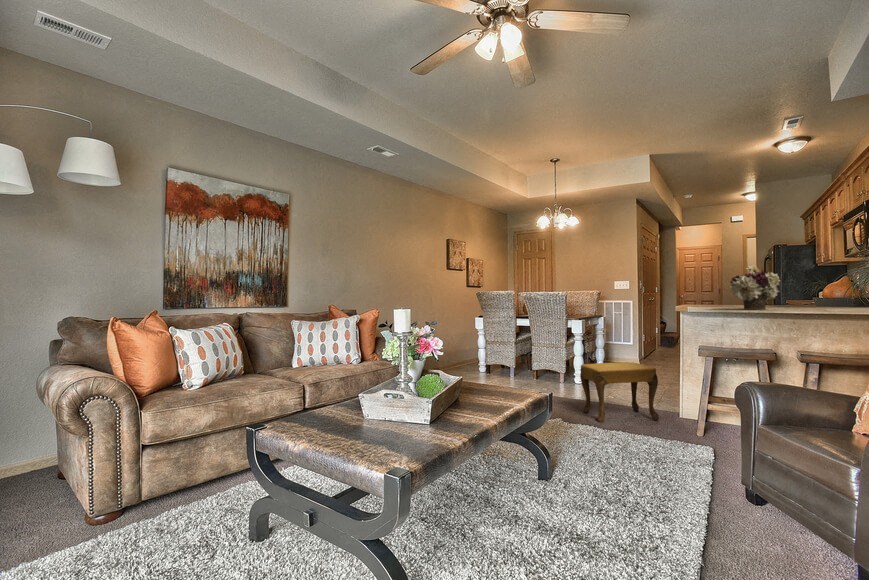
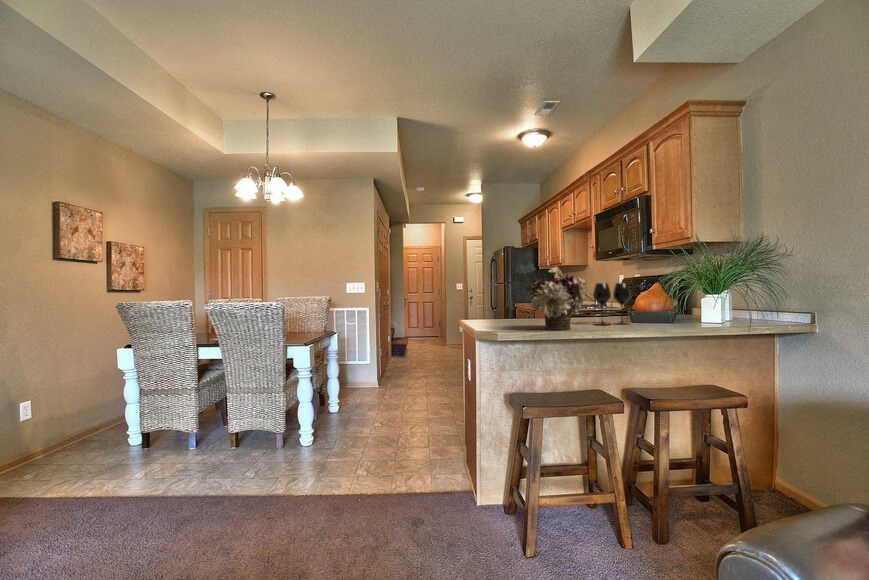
wine glass: none [799,276,841,309] -> present [593,283,631,325]
footstool: present [580,362,659,423] -> none [317,419,441,553]

